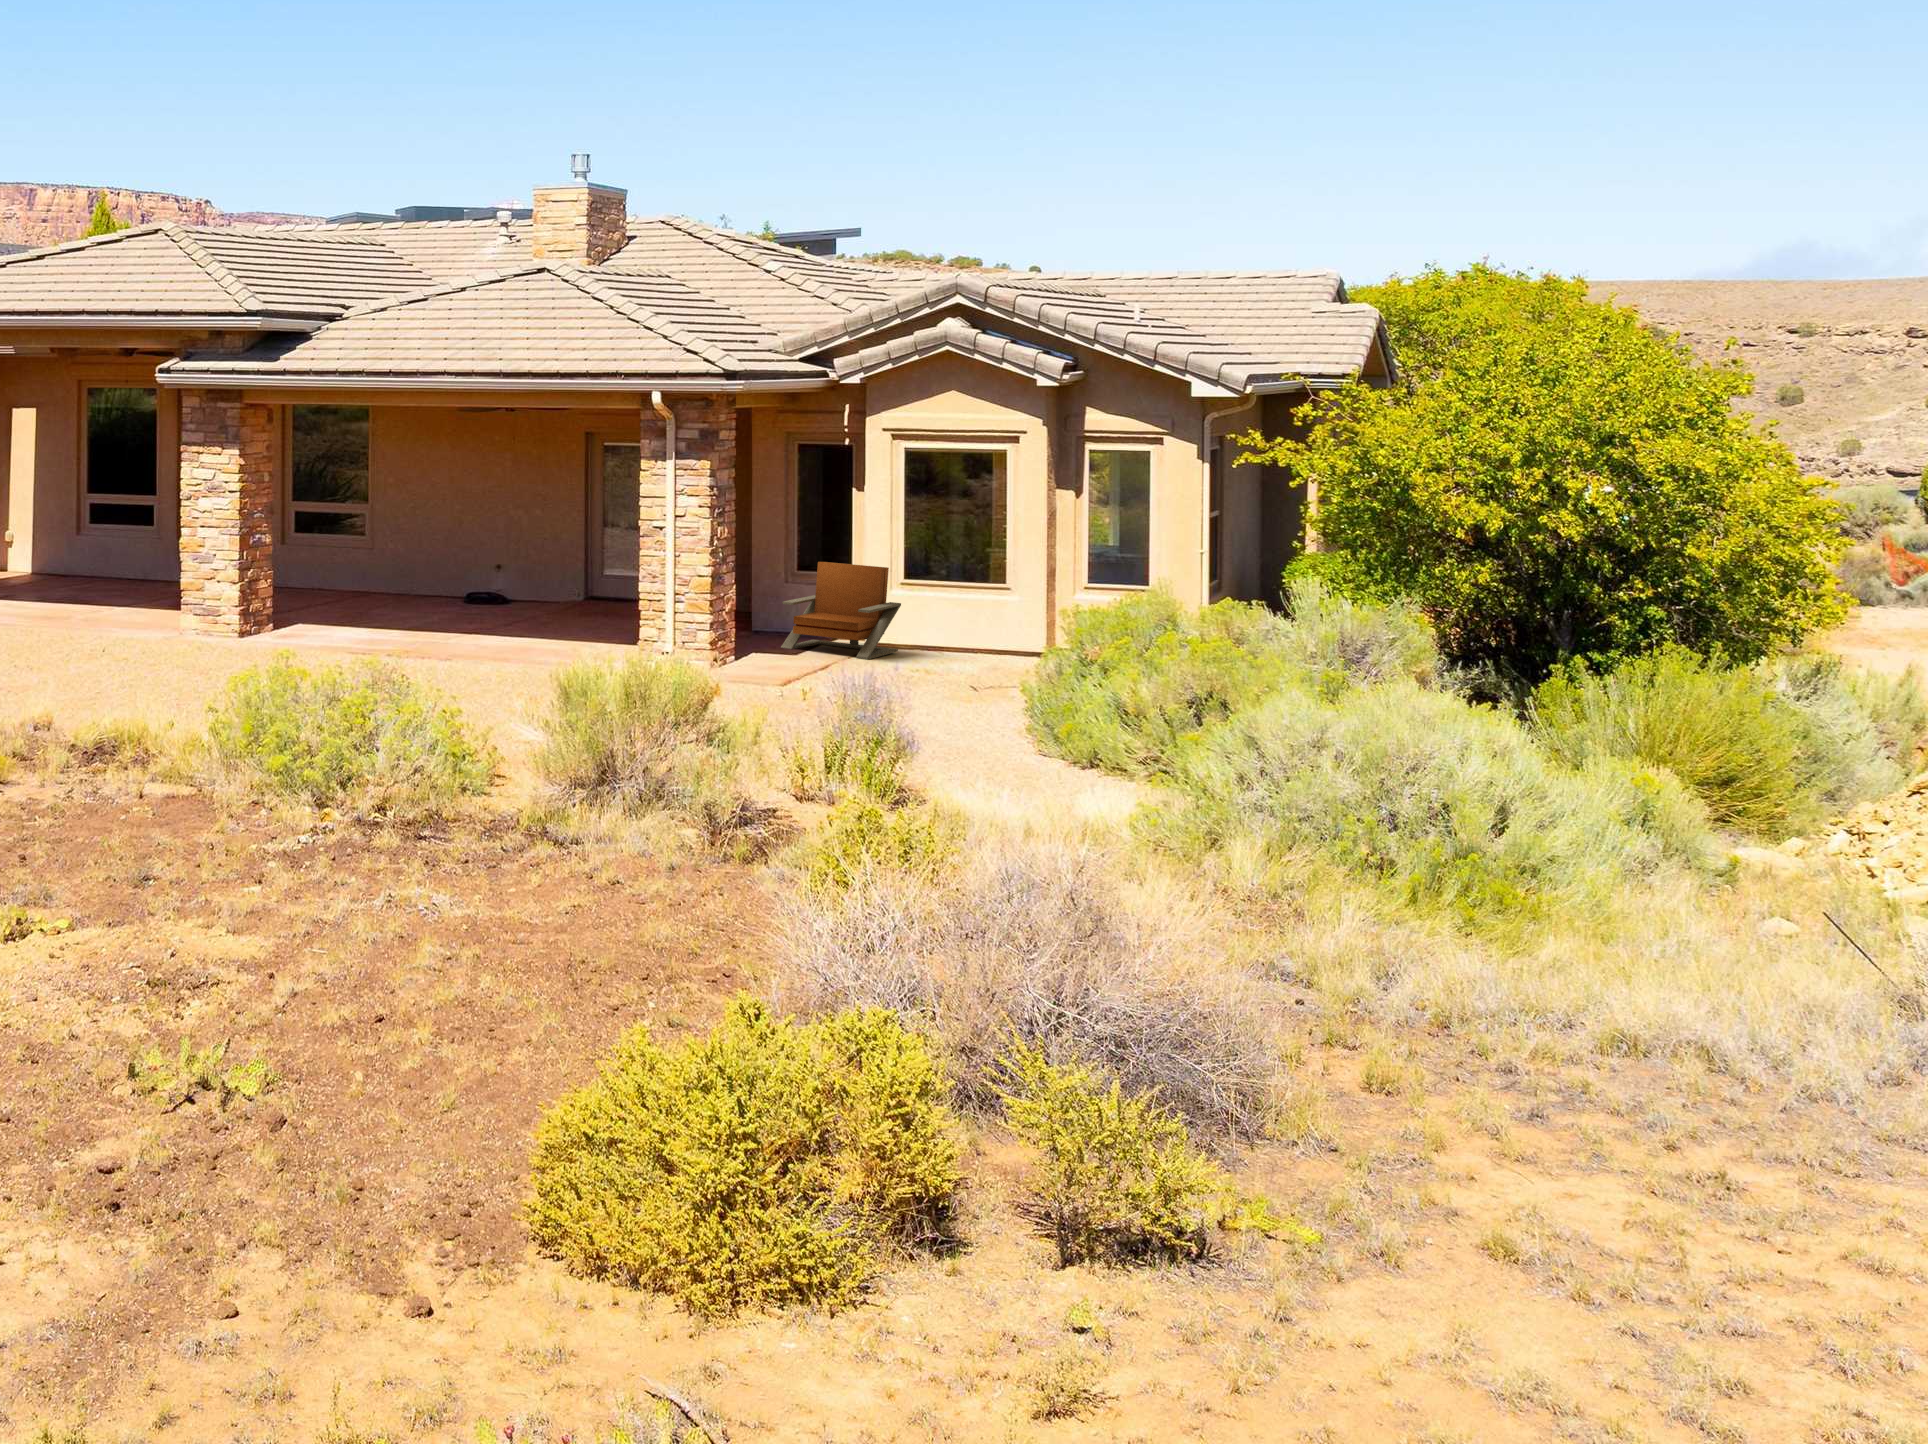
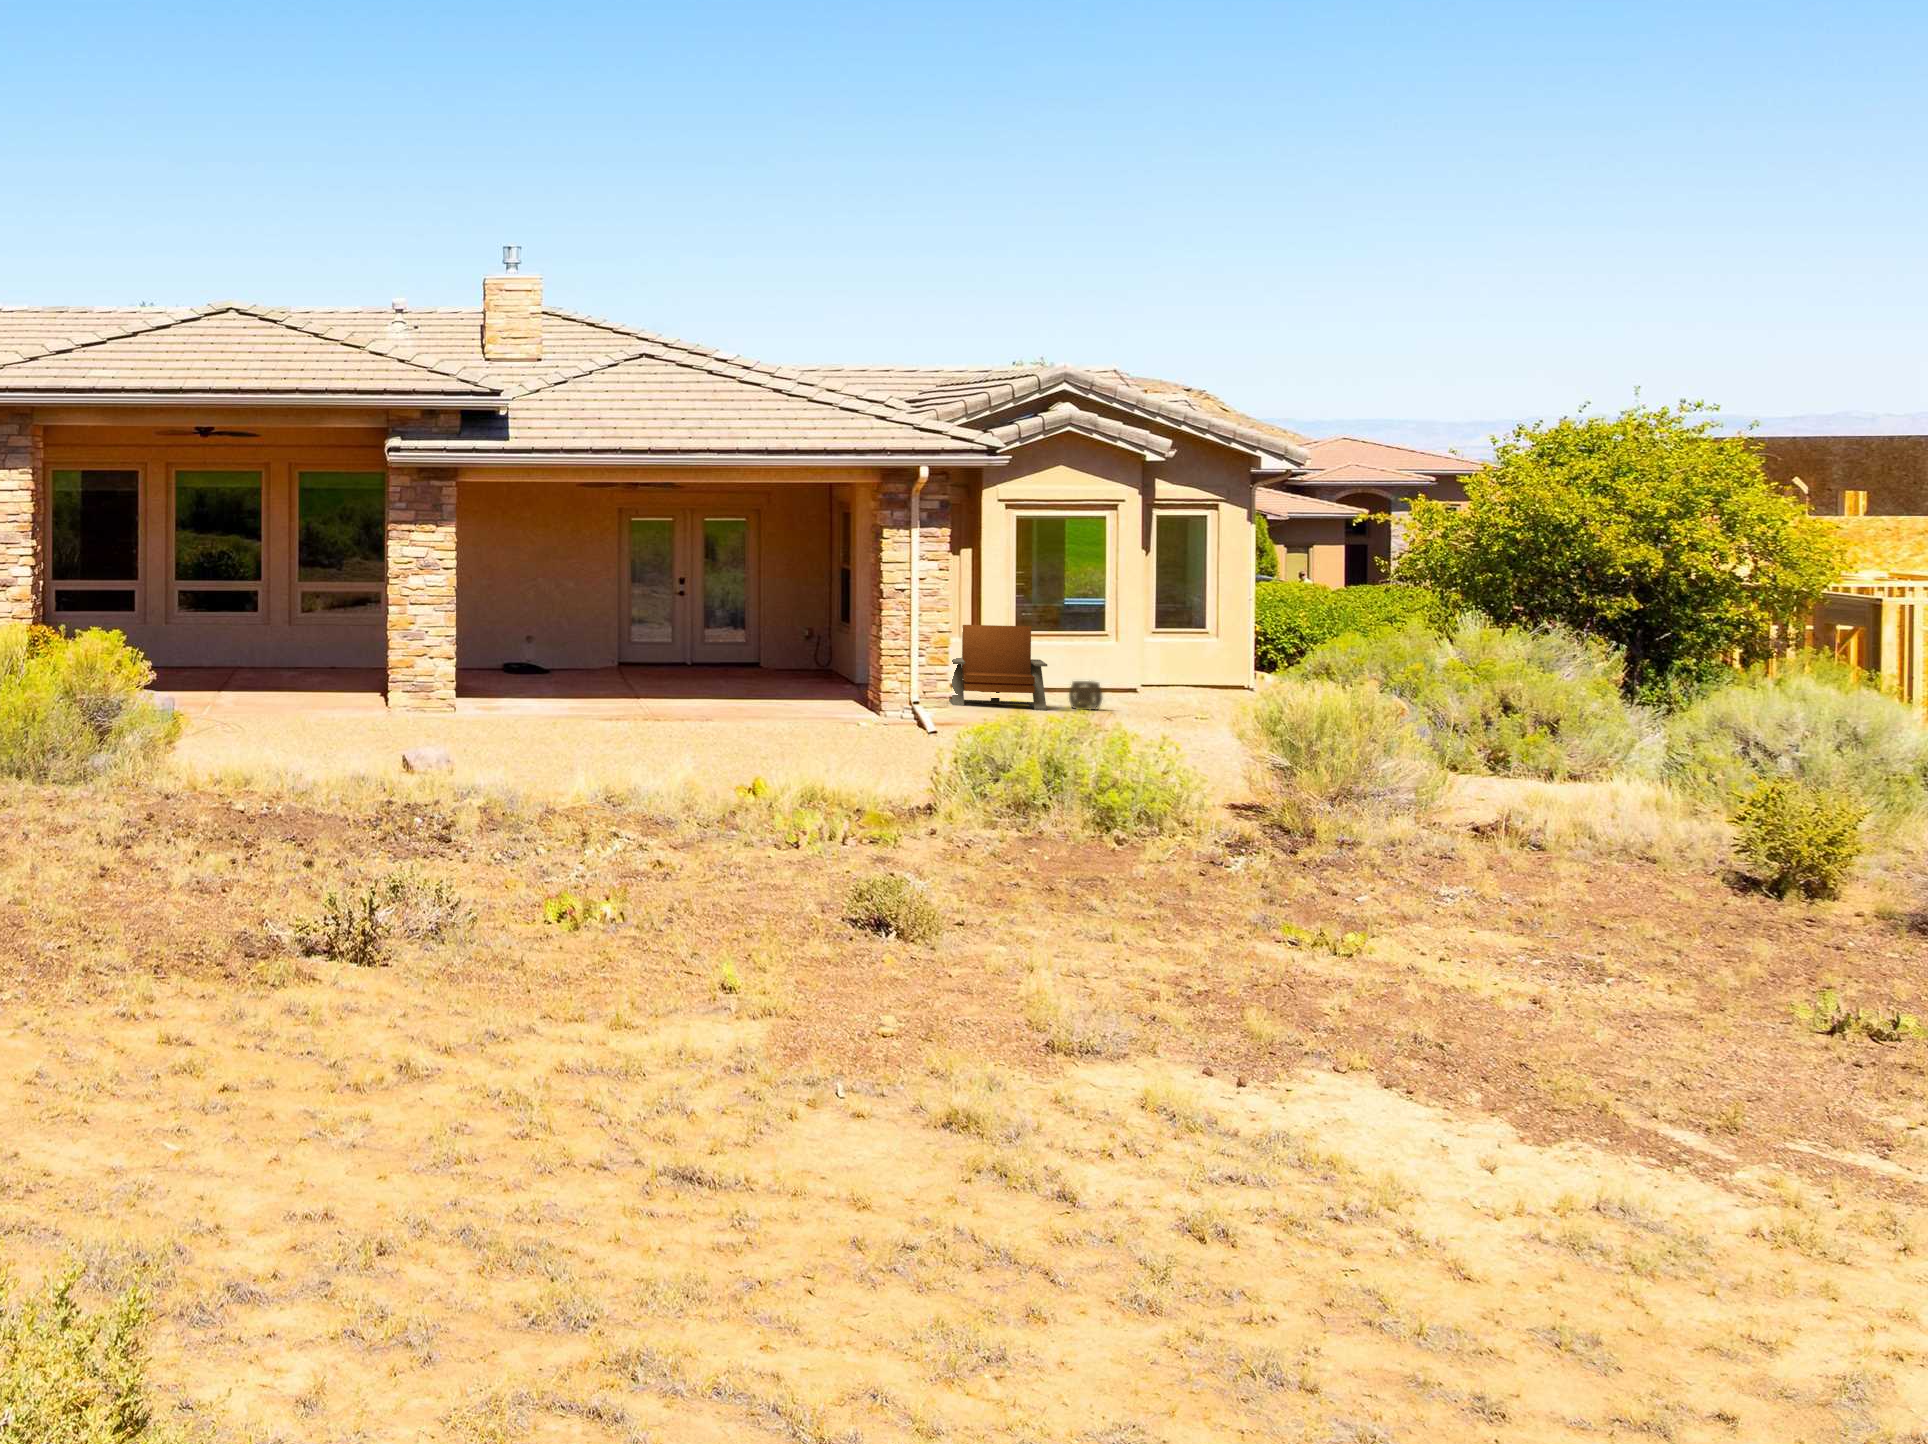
woven basket: none [923,629,959,662] -> present [1069,681,1102,710]

